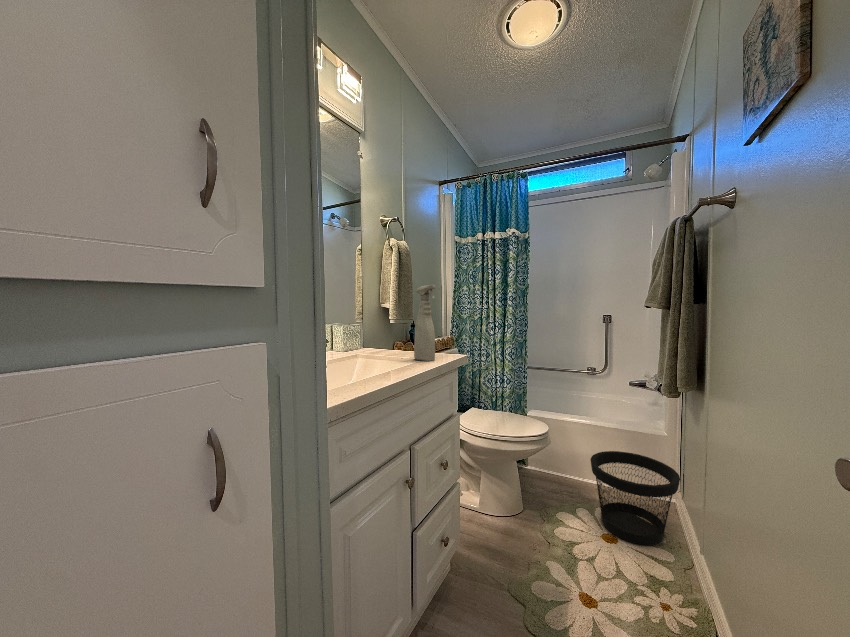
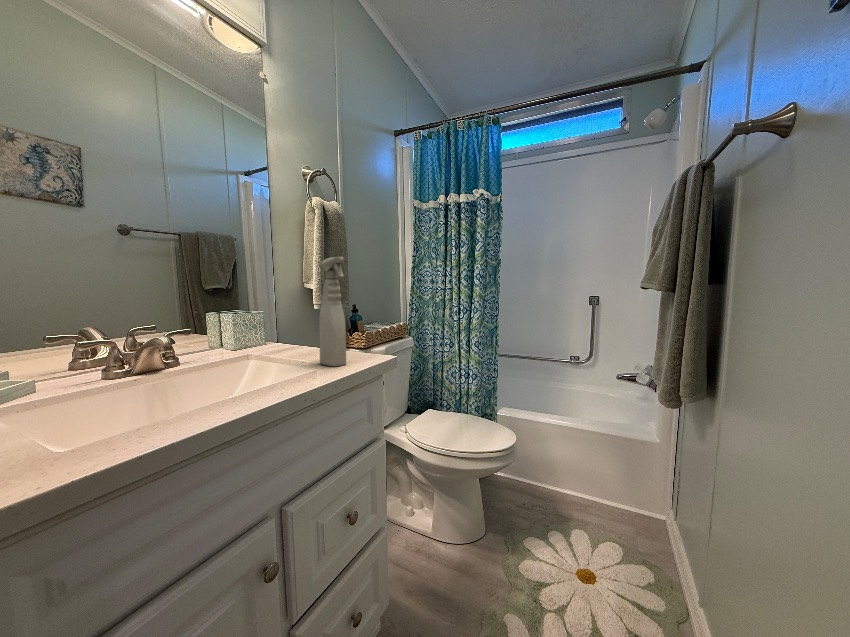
wastebasket: present [590,451,680,545] -> none [567,463,676,586]

